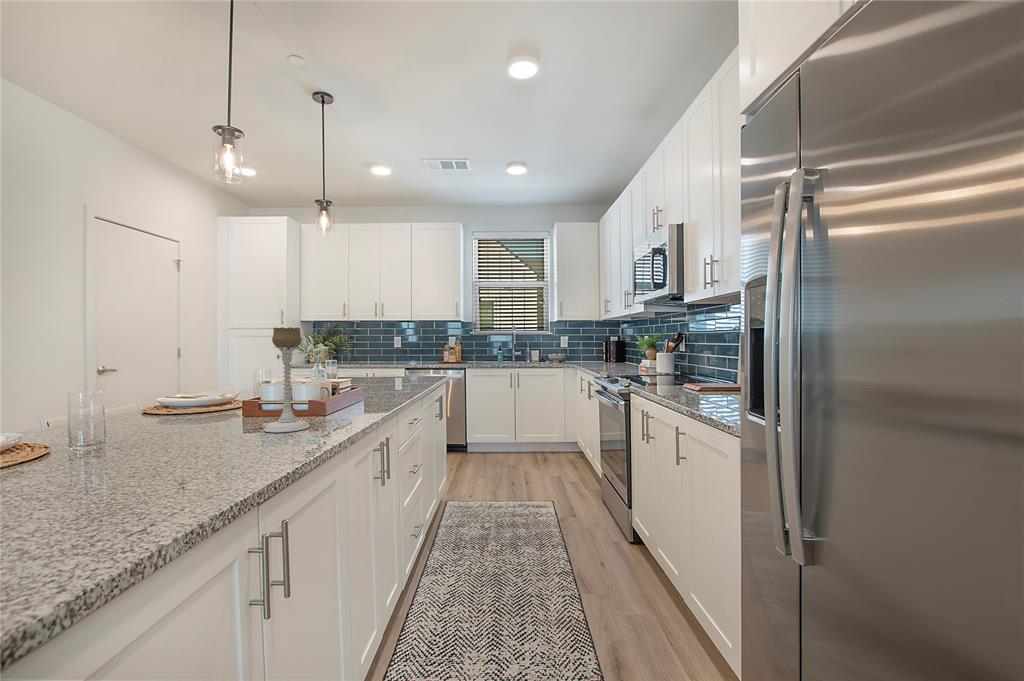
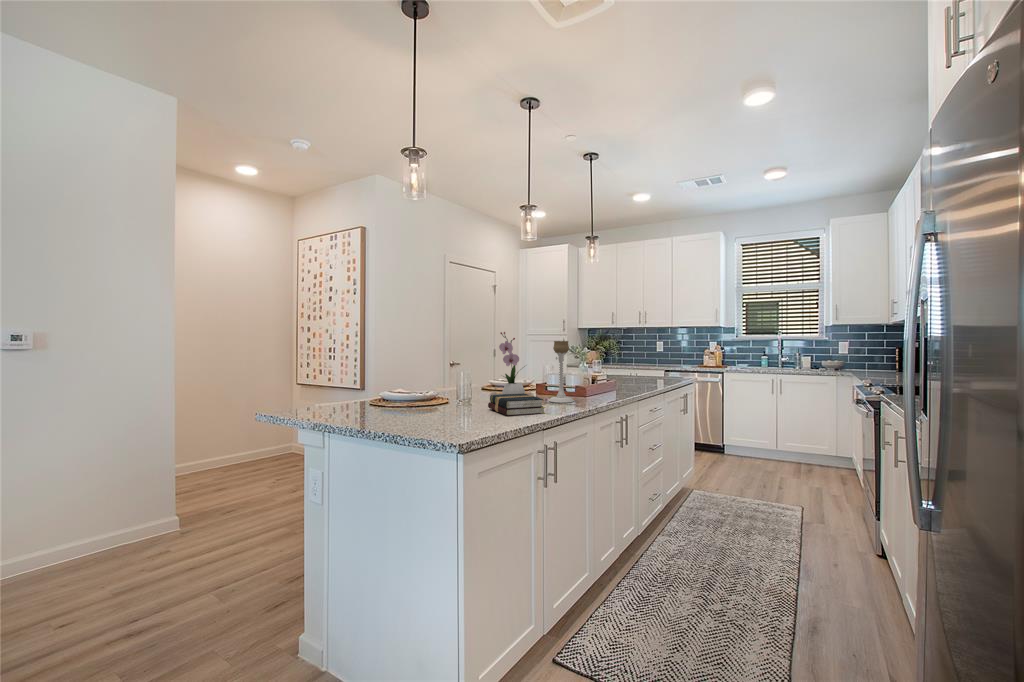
flower arrangement: none [154,309,220,439] -> present [499,332,525,394]
hardback book: none [114,426,257,487] -> present [488,393,545,416]

